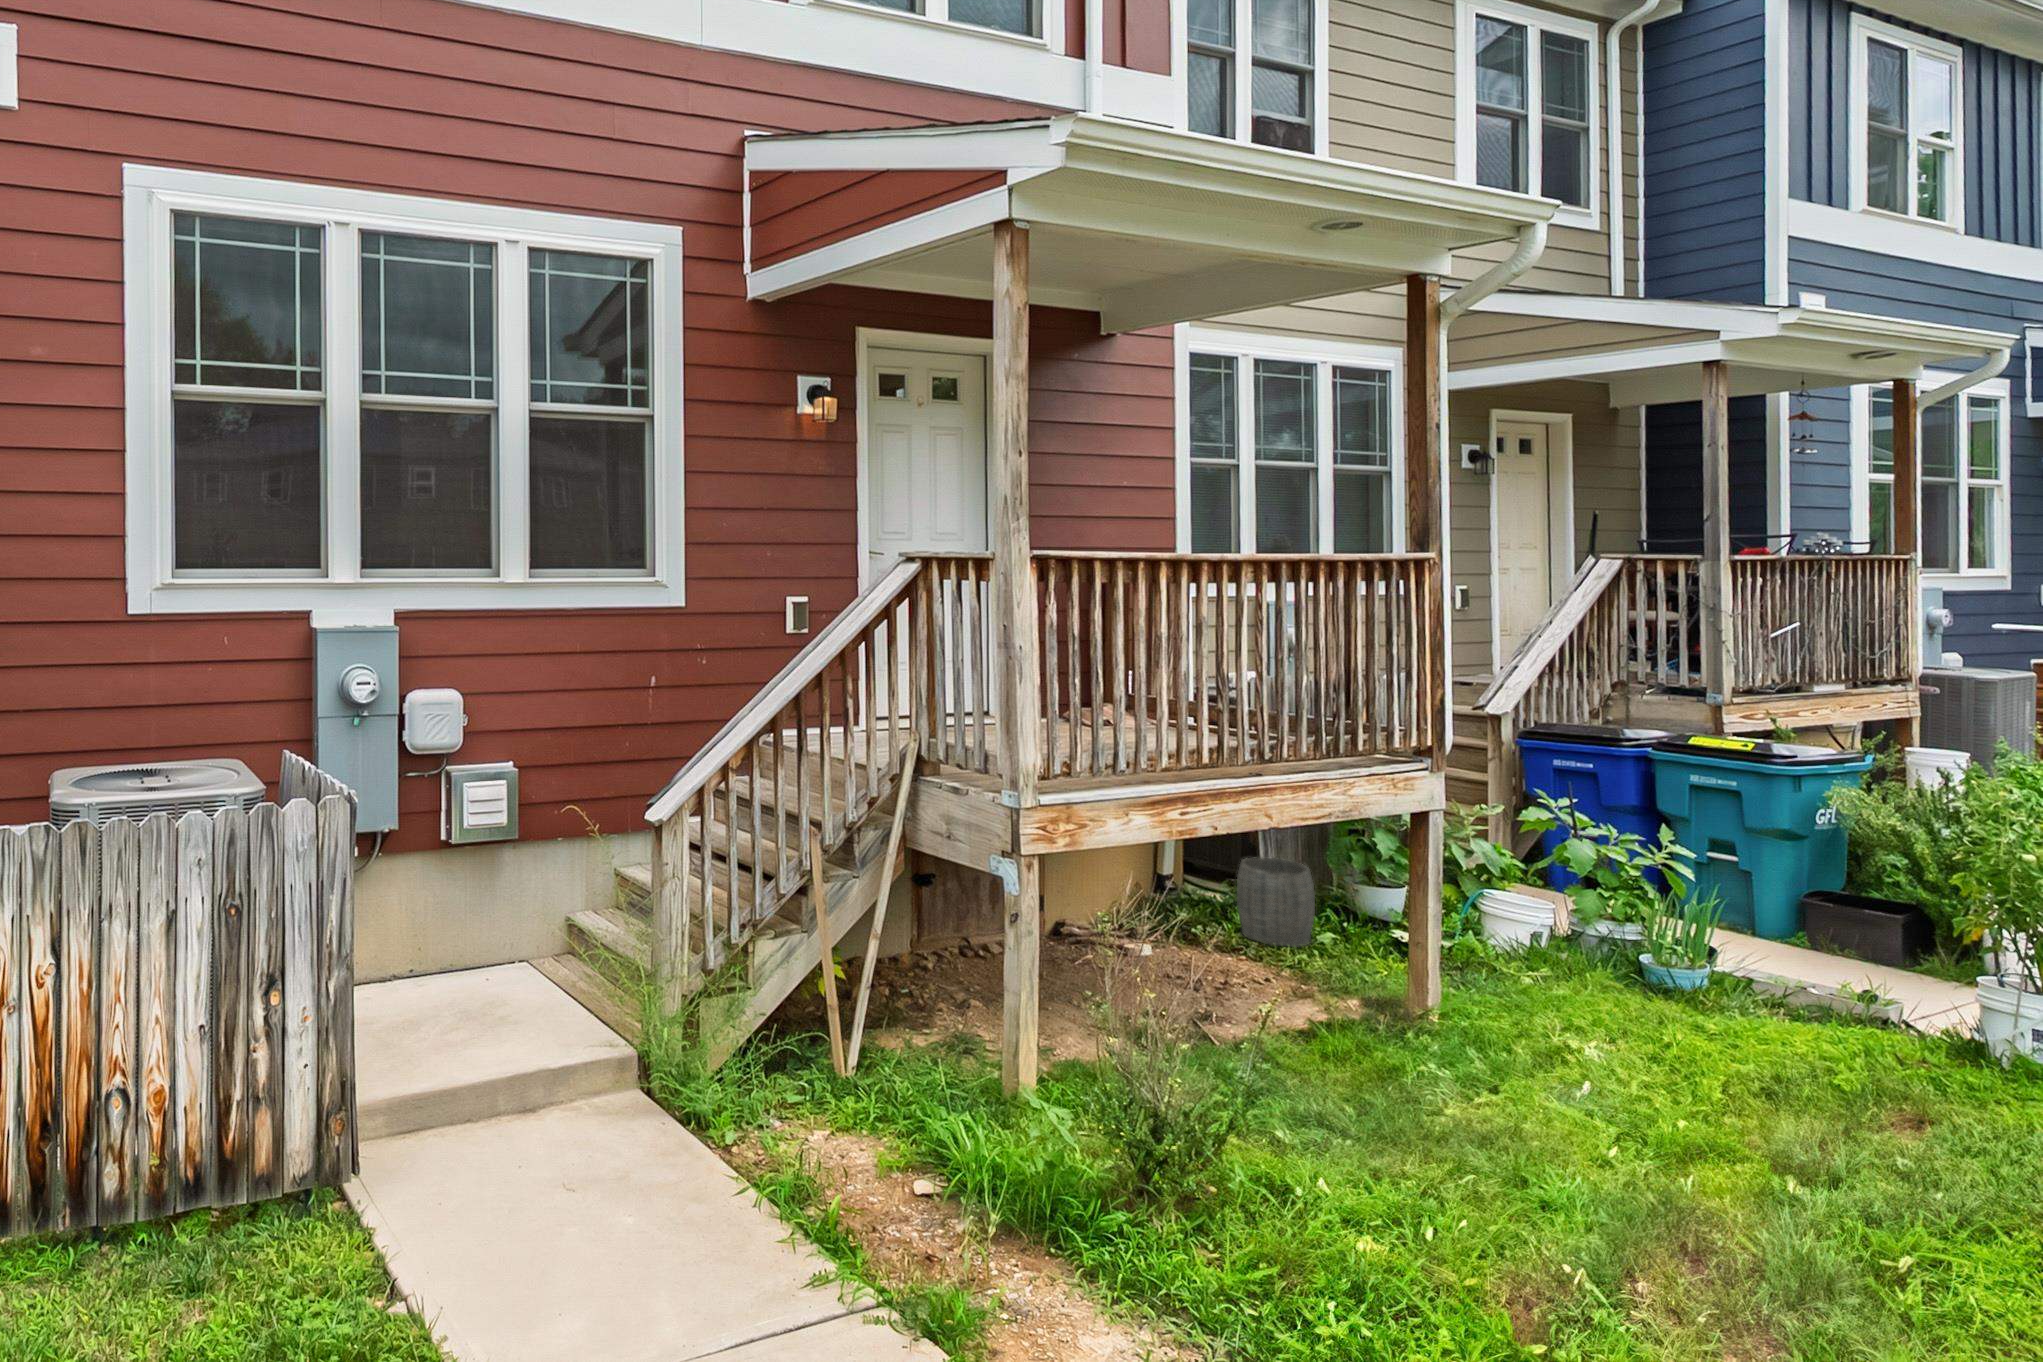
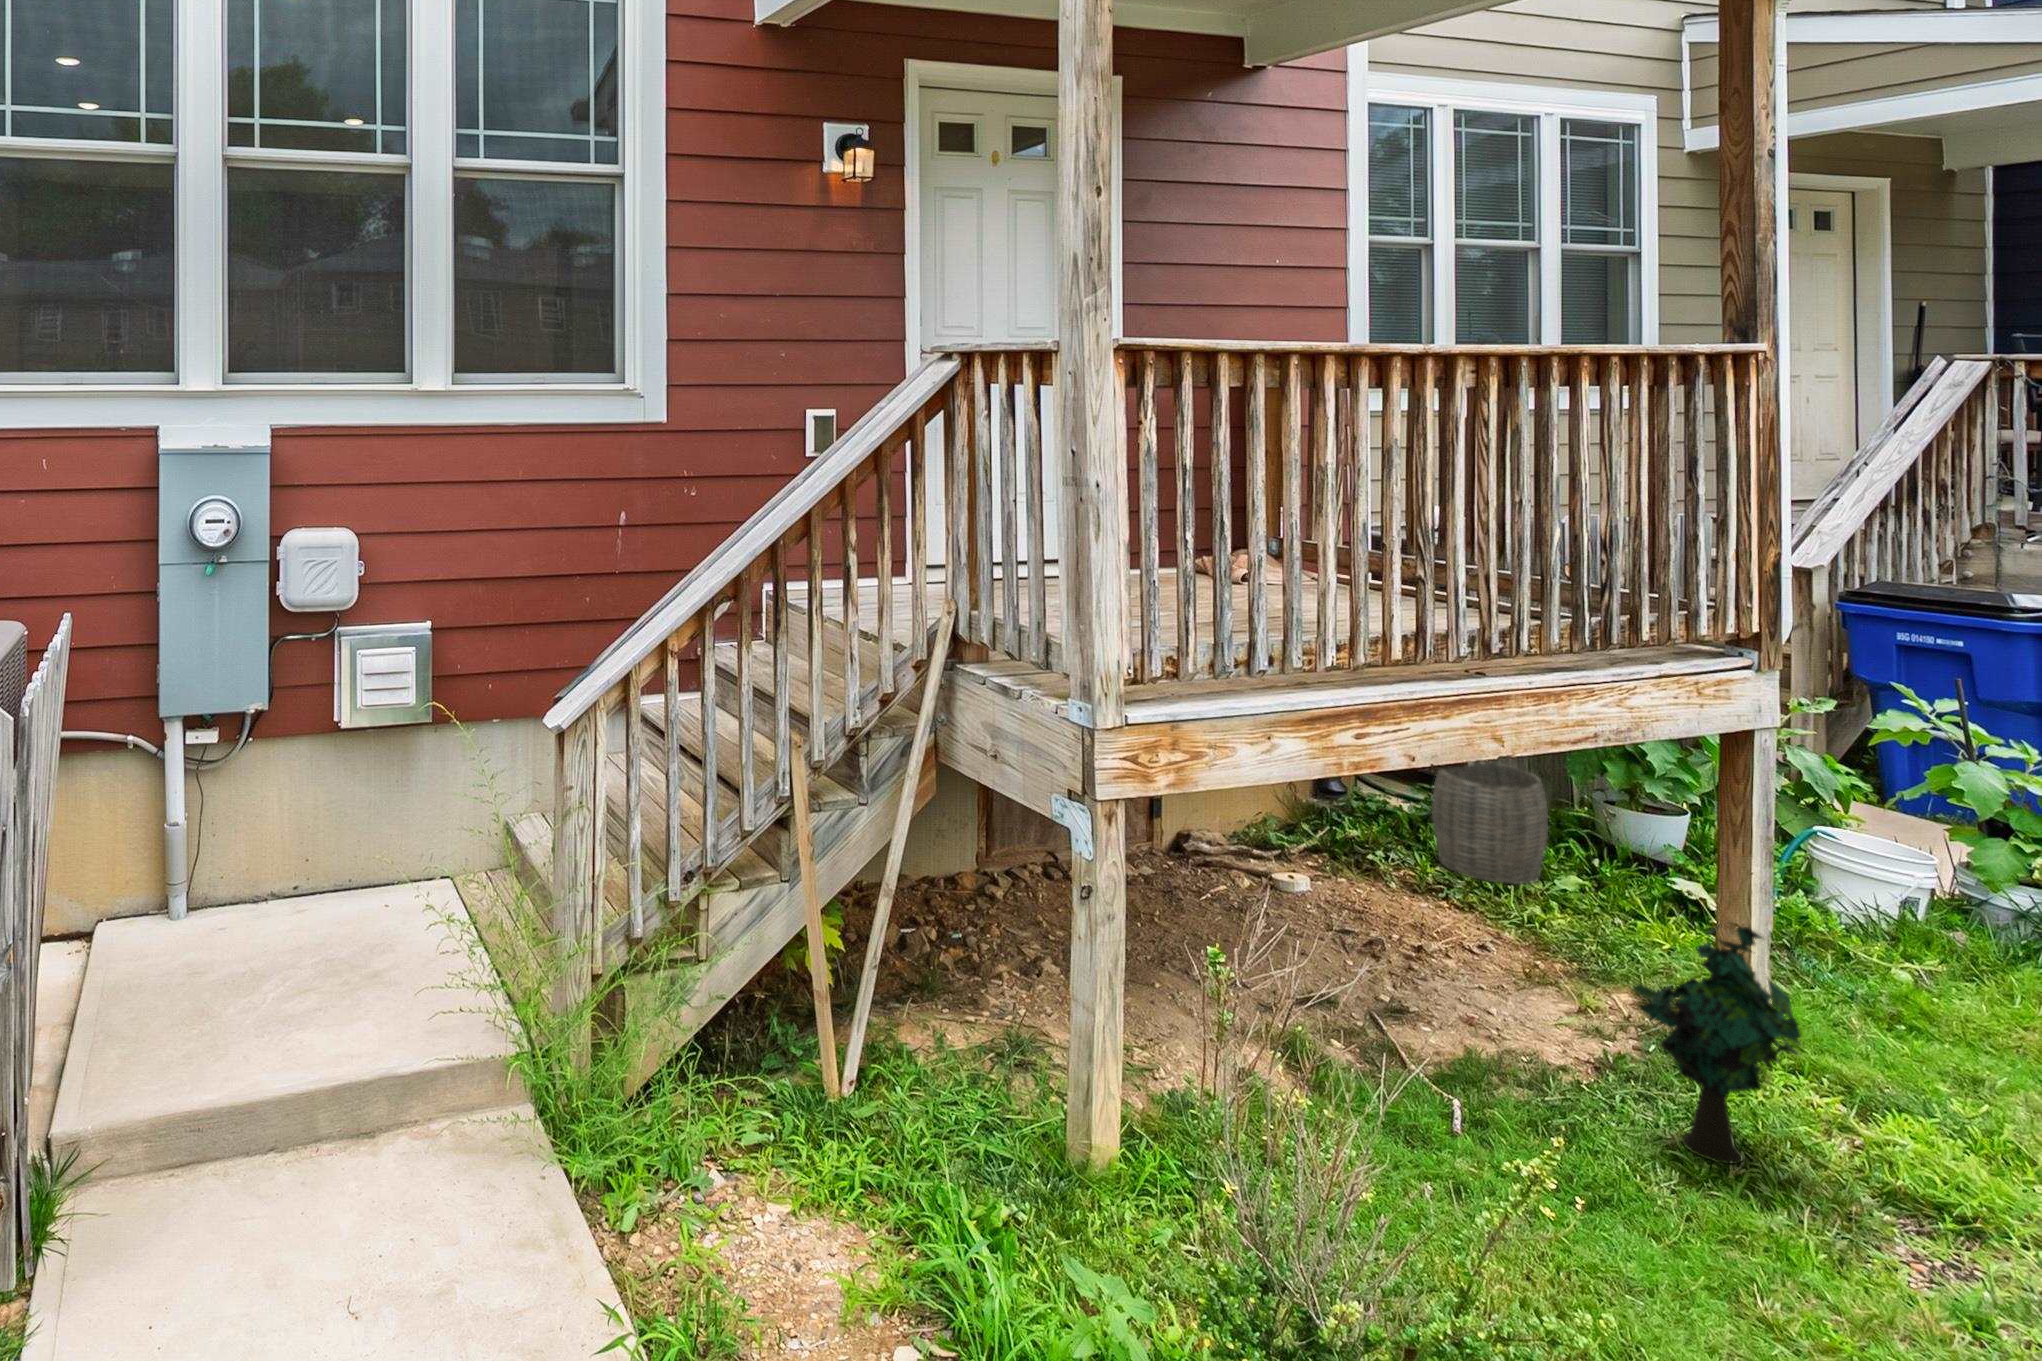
decorative plant: none [1347,933,1444,1086] -> present [1632,926,1801,1164]

